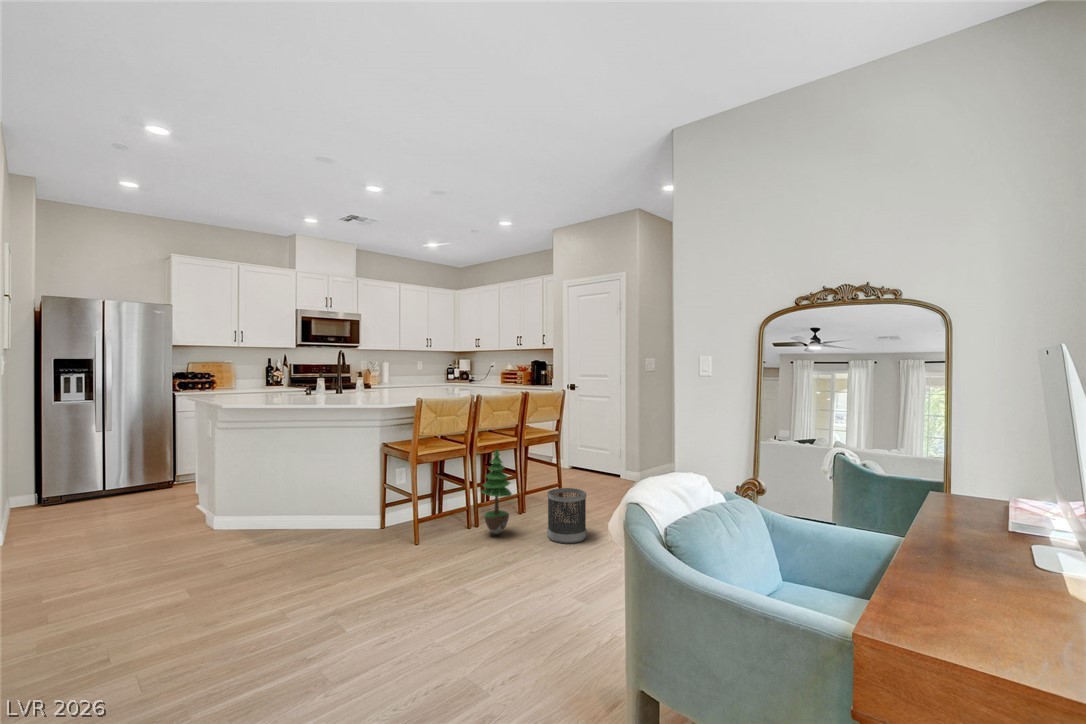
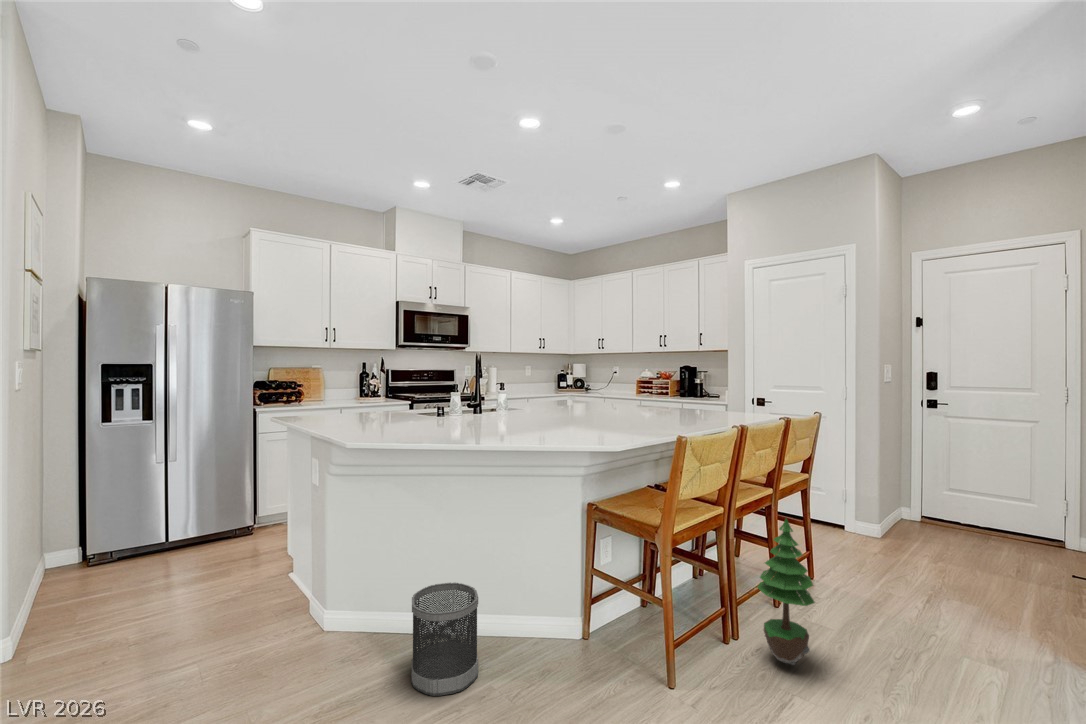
wastebasket: present [547,488,586,544] -> present [412,583,478,696]

